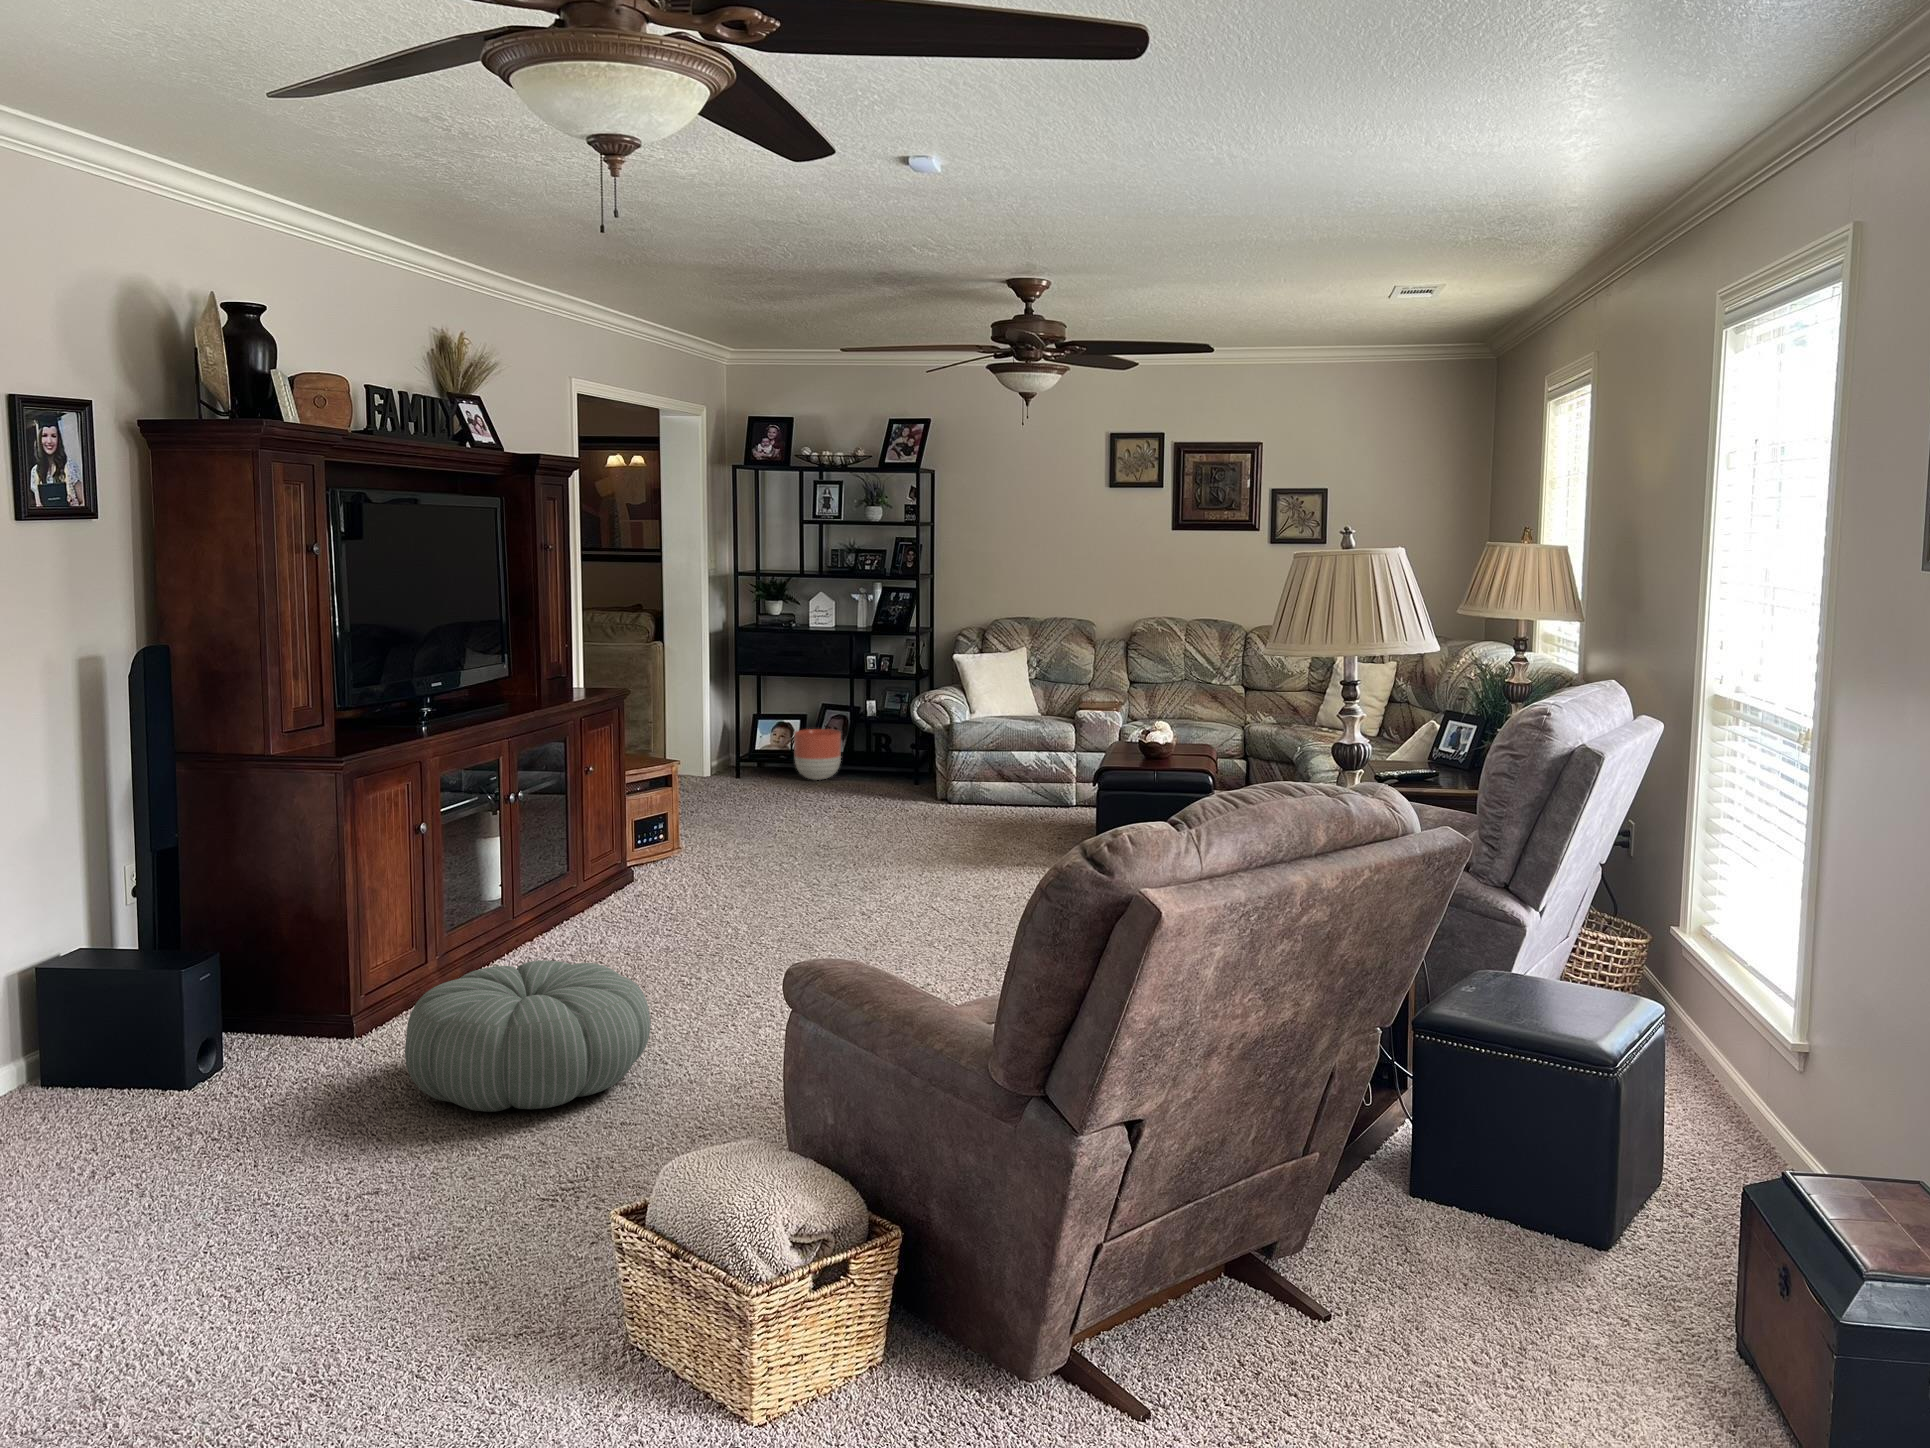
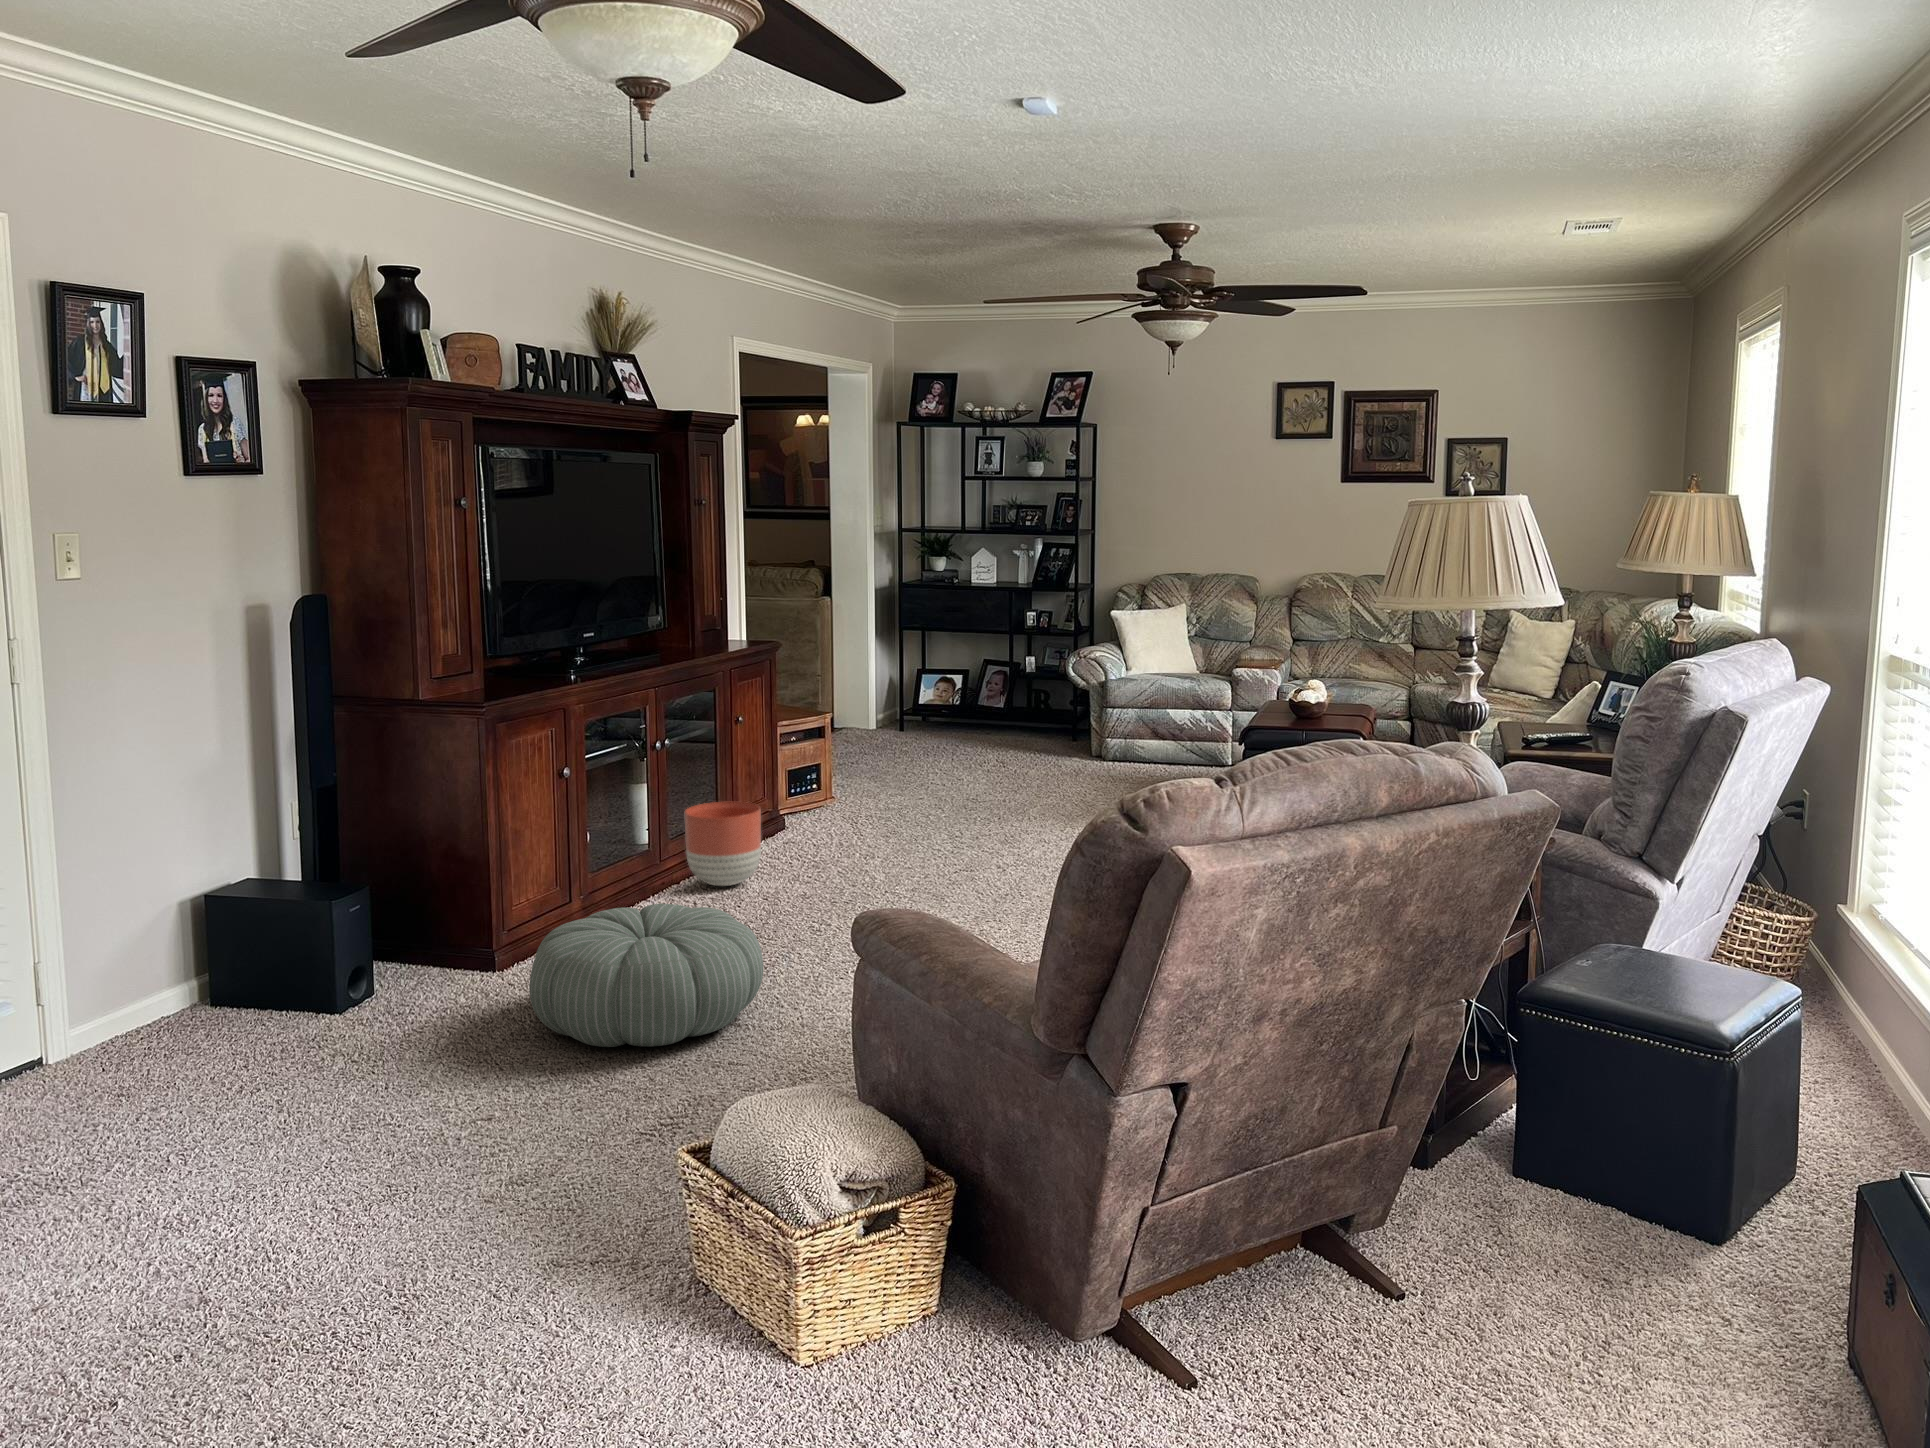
planter: present [794,729,841,780] -> present [684,802,761,886]

